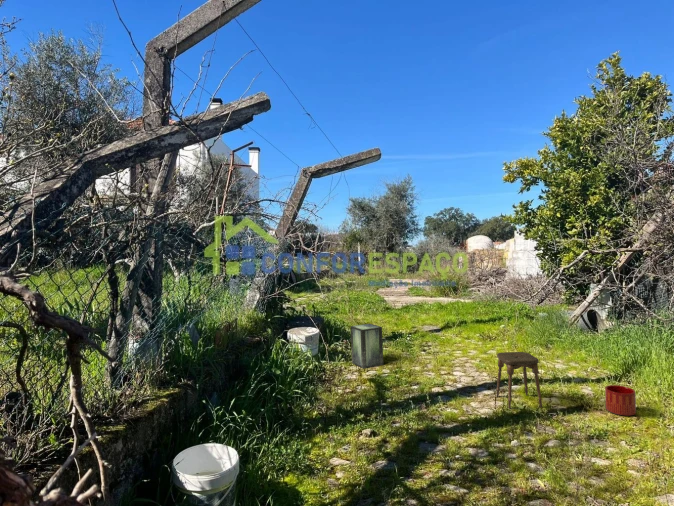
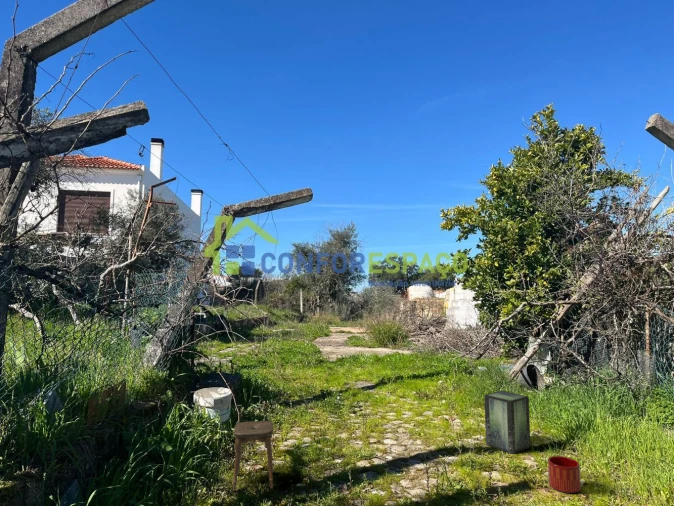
storage box: present [351,324,383,369] -> present [484,391,531,454]
stool: present [496,352,542,408] -> present [233,421,273,491]

